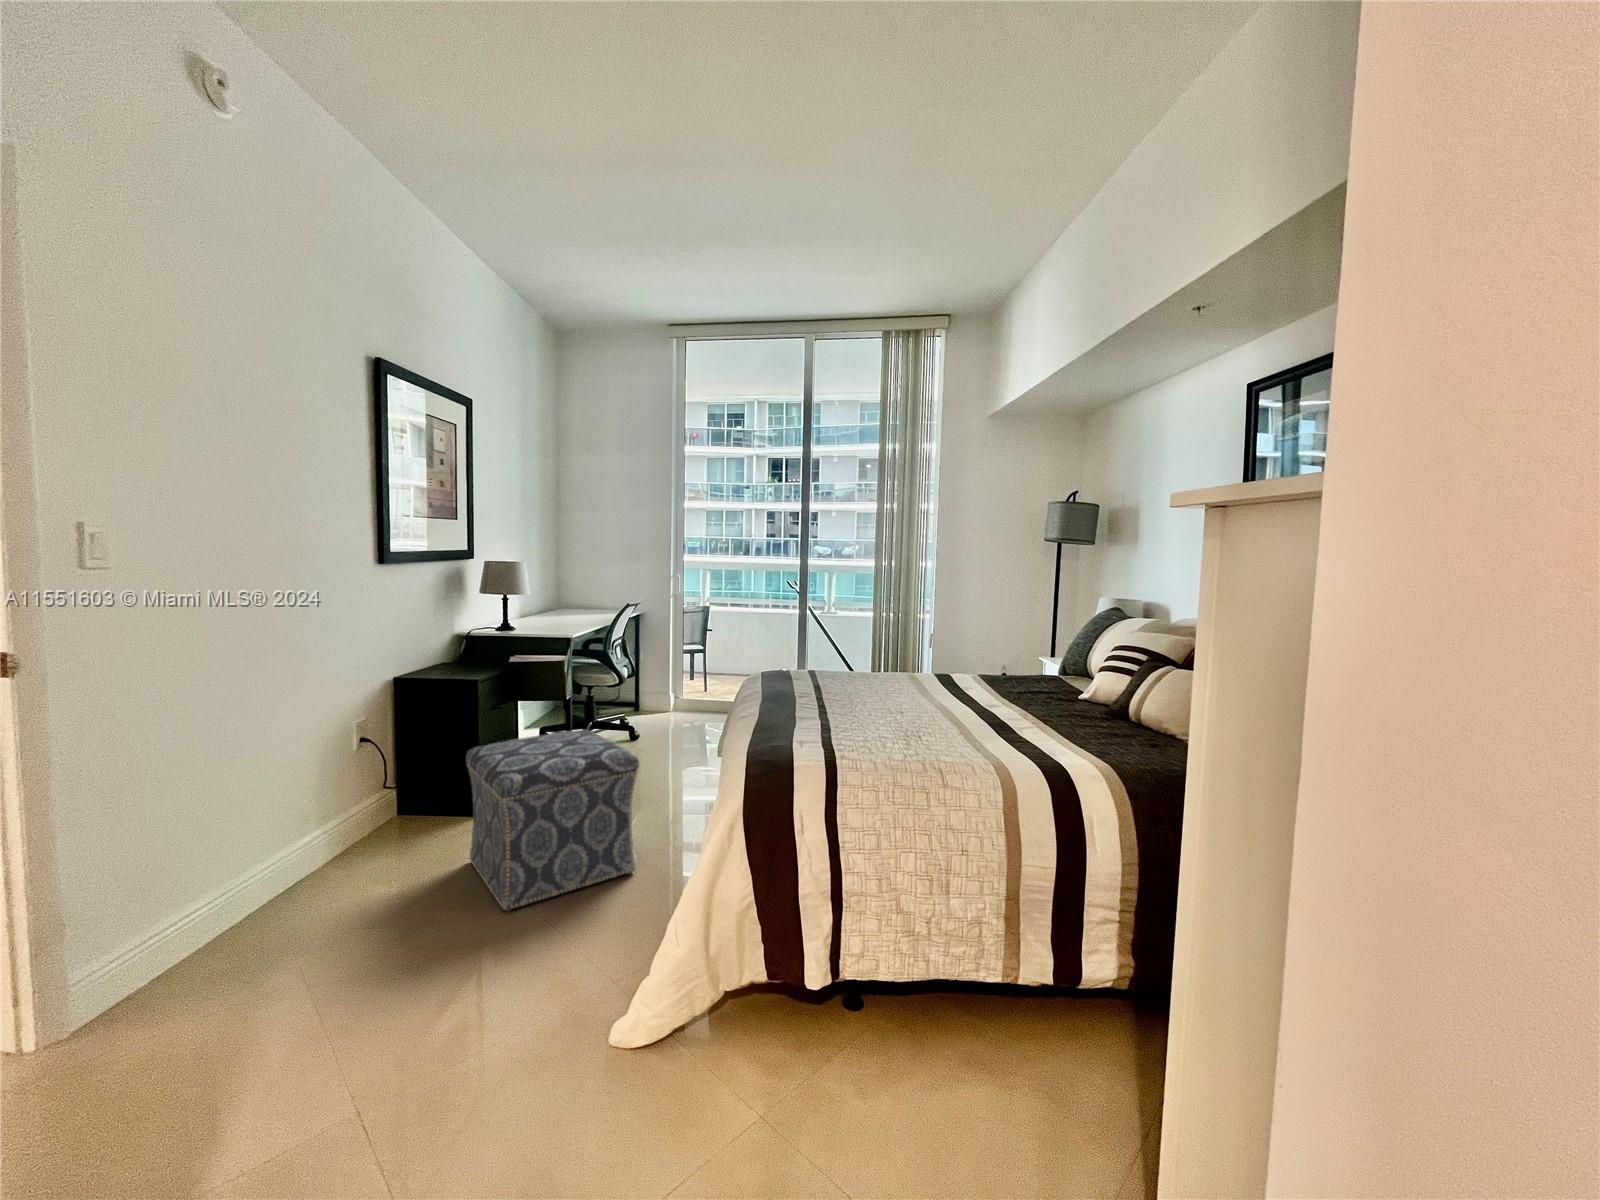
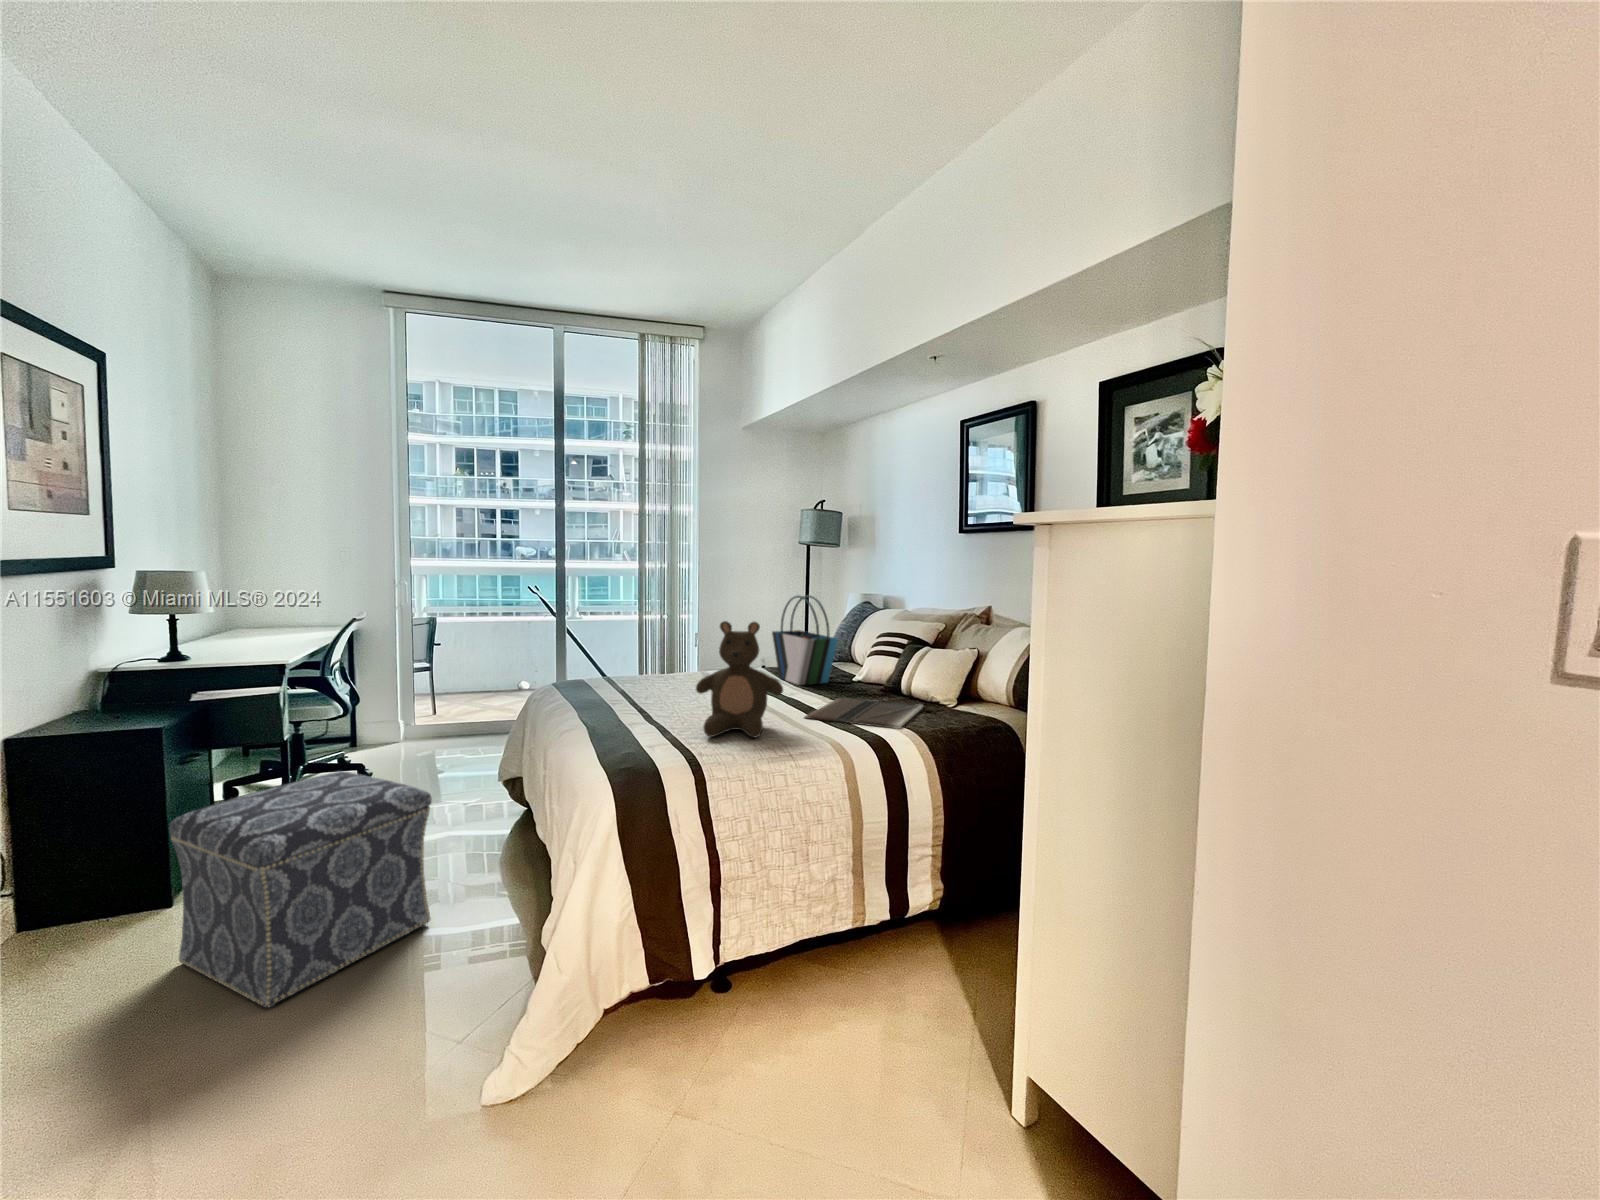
tote bag: none [986,597,1056,698] -> present [772,595,838,685]
stuffed bear: none [859,620,953,748] -> present [696,621,783,738]
laptop: none [984,716,1144,761] -> present [805,698,923,729]

